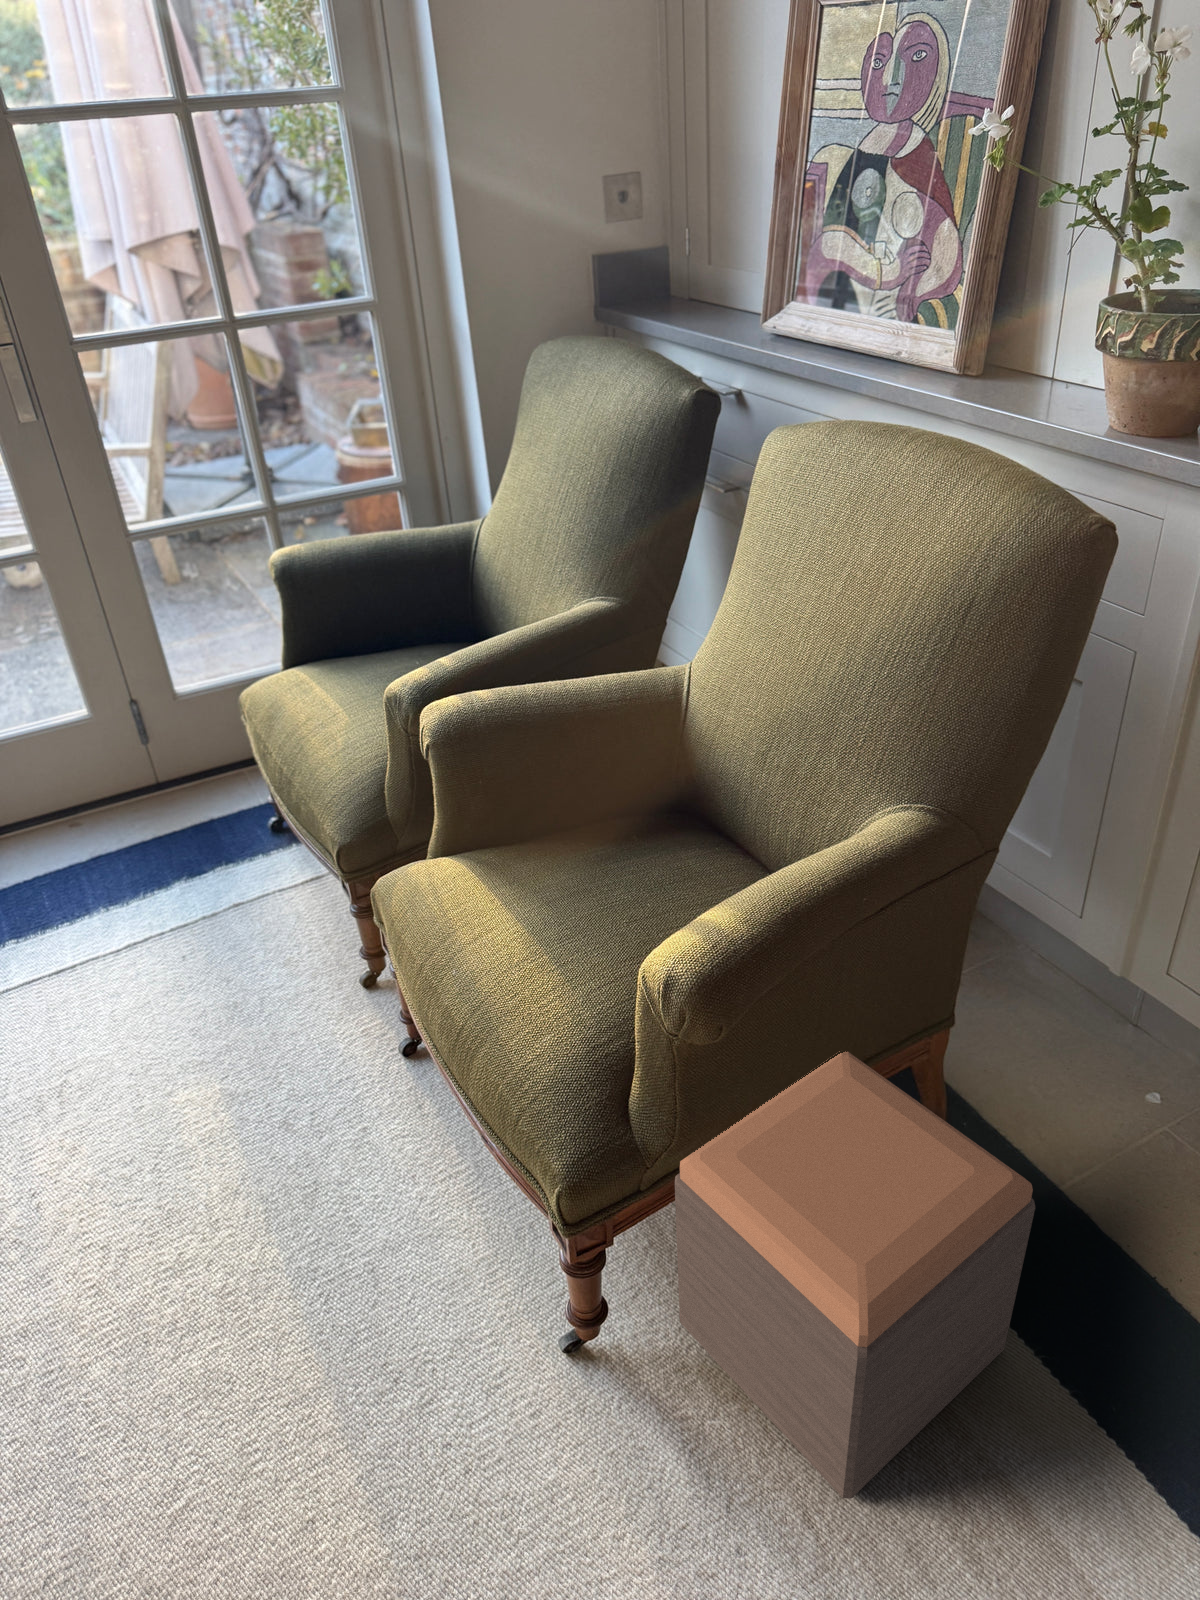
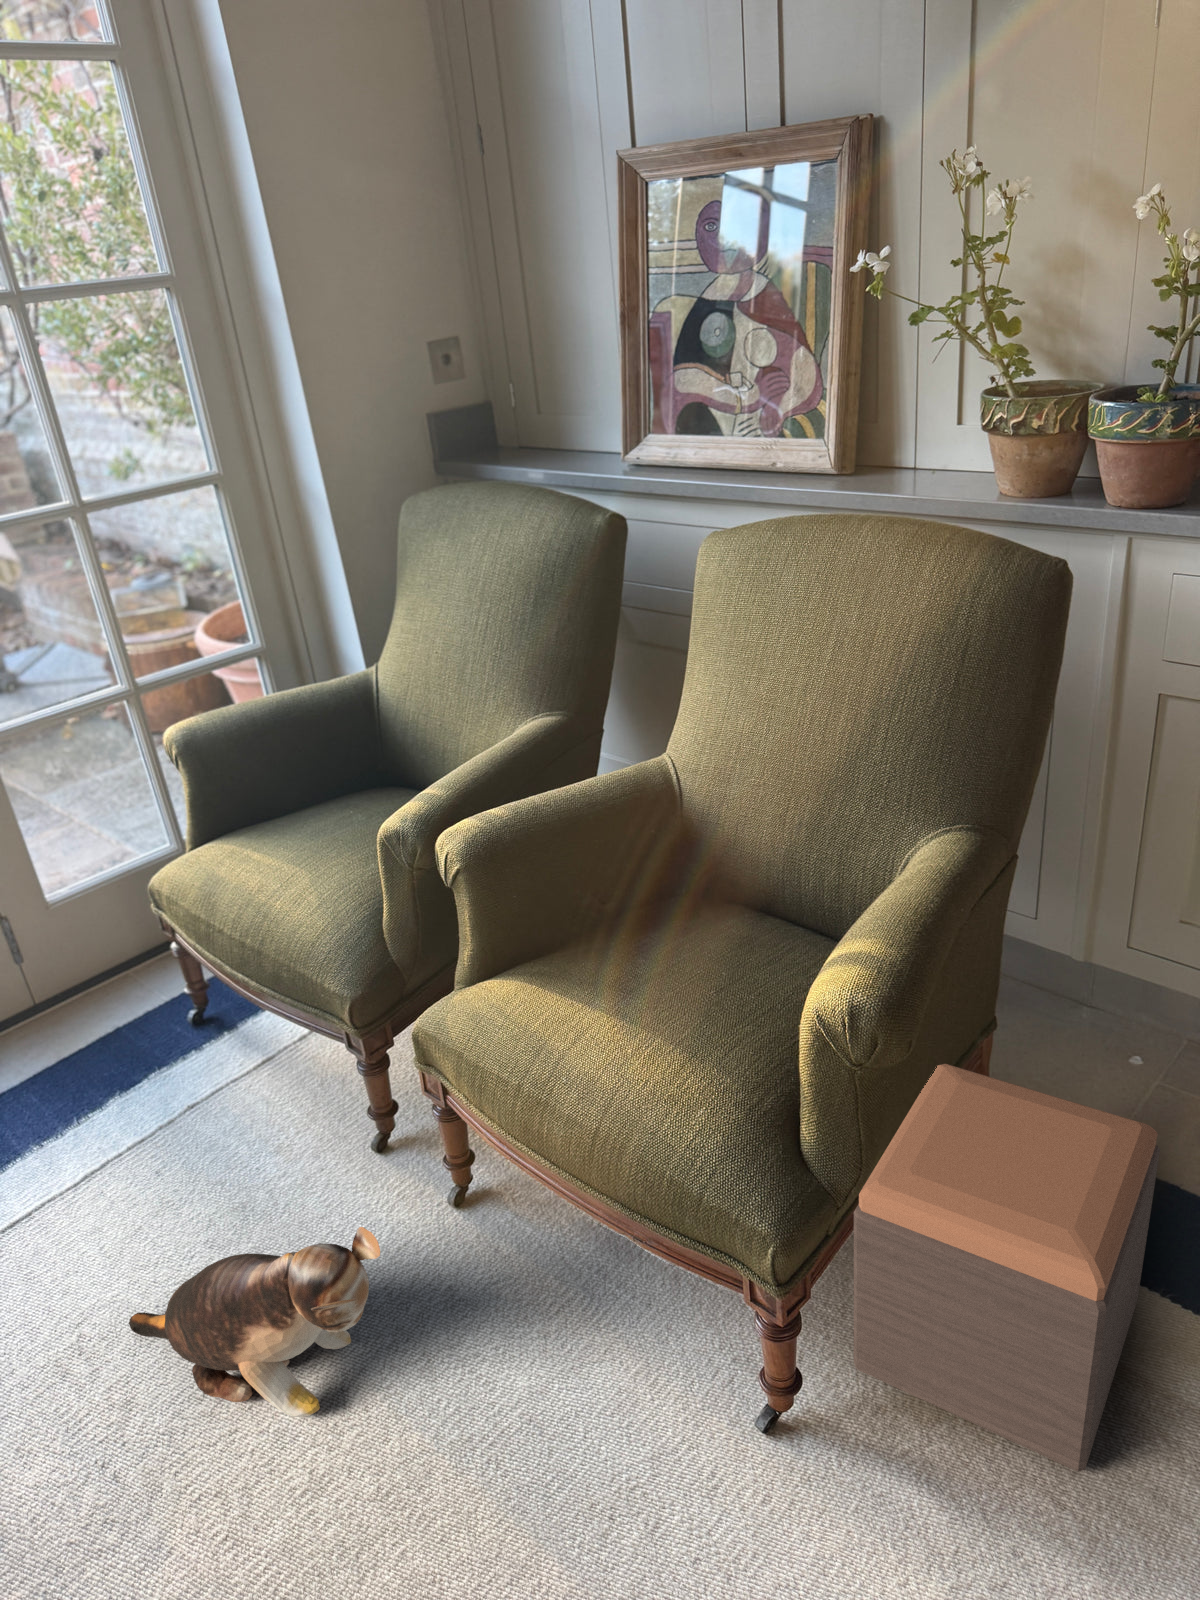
plush toy: none [101,1051,258,1205] -> present [129,1227,380,1417]

